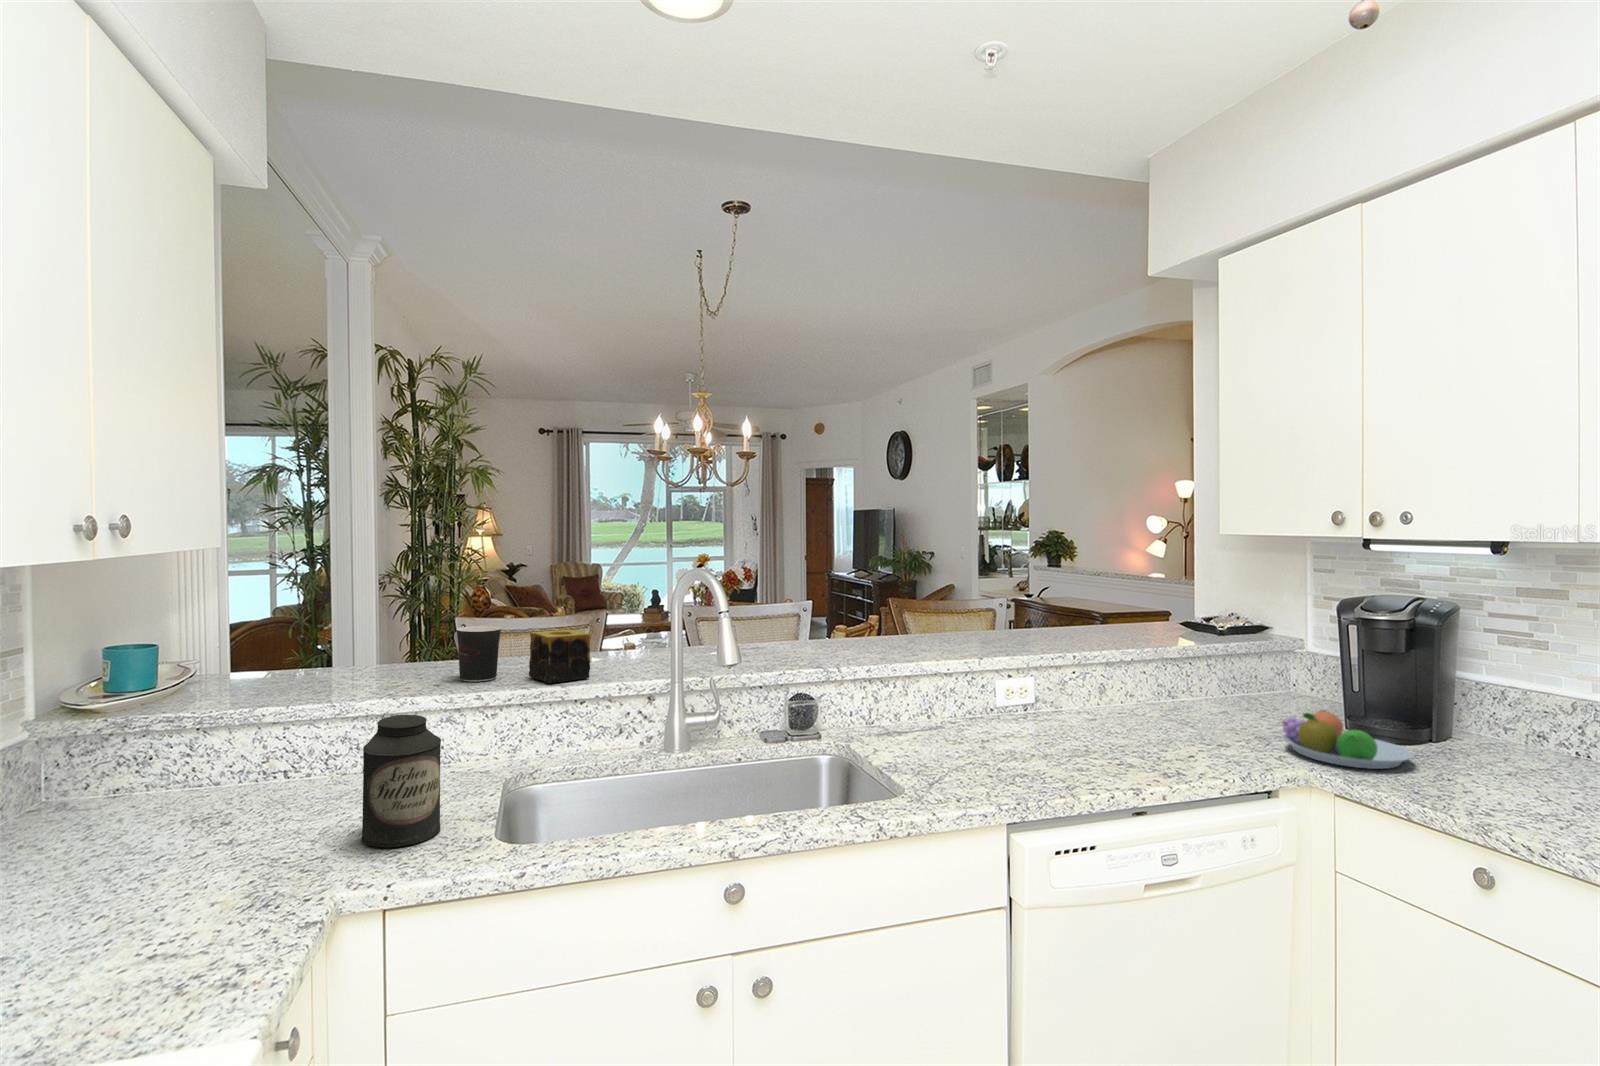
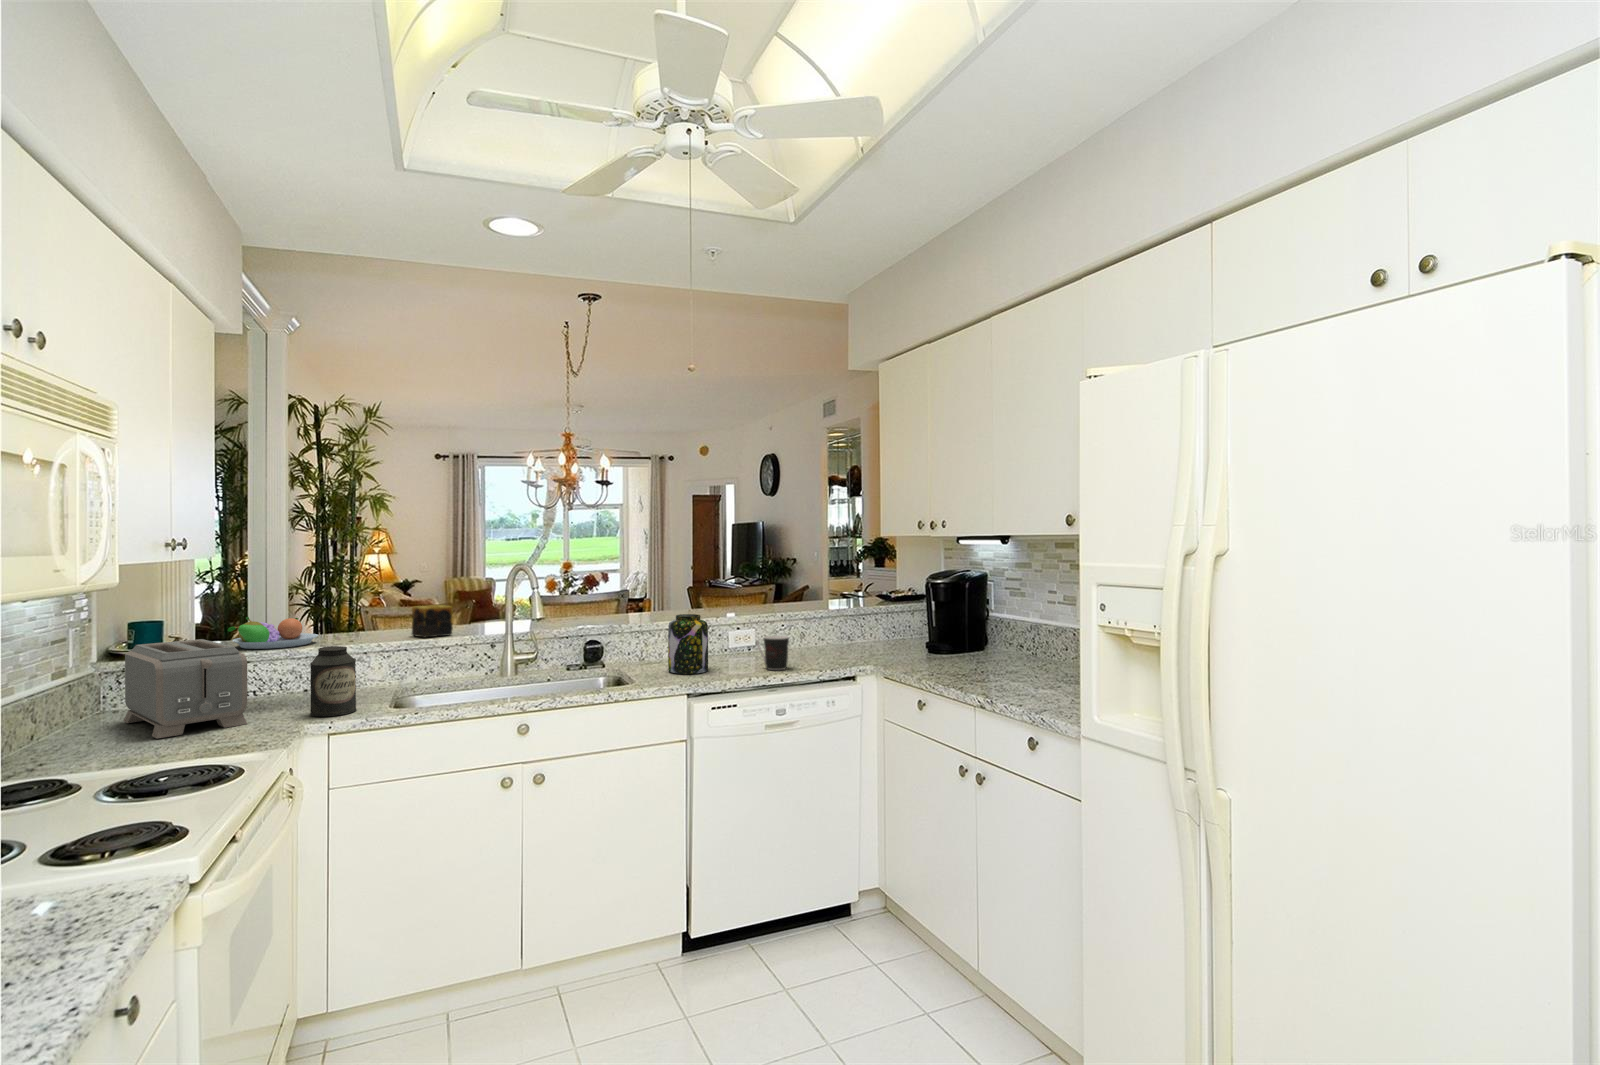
coffee cup: present [454,626,501,682] -> present [757,635,789,670]
jar: none [924,659,992,761] -> present [668,614,708,674]
toaster: none [55,691,252,904] -> present [123,639,247,739]
fruit bowl: present [1282,710,1413,769] -> present [228,617,318,649]

